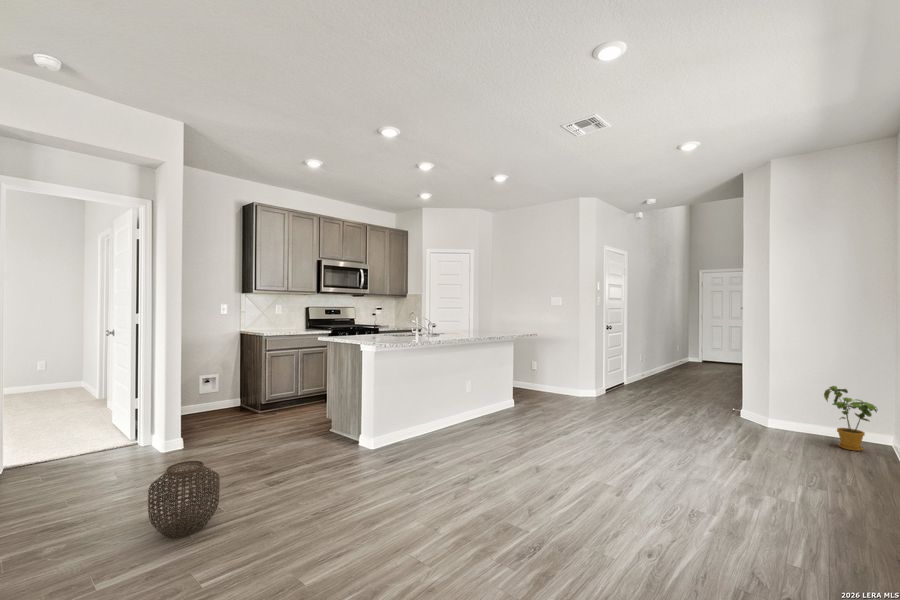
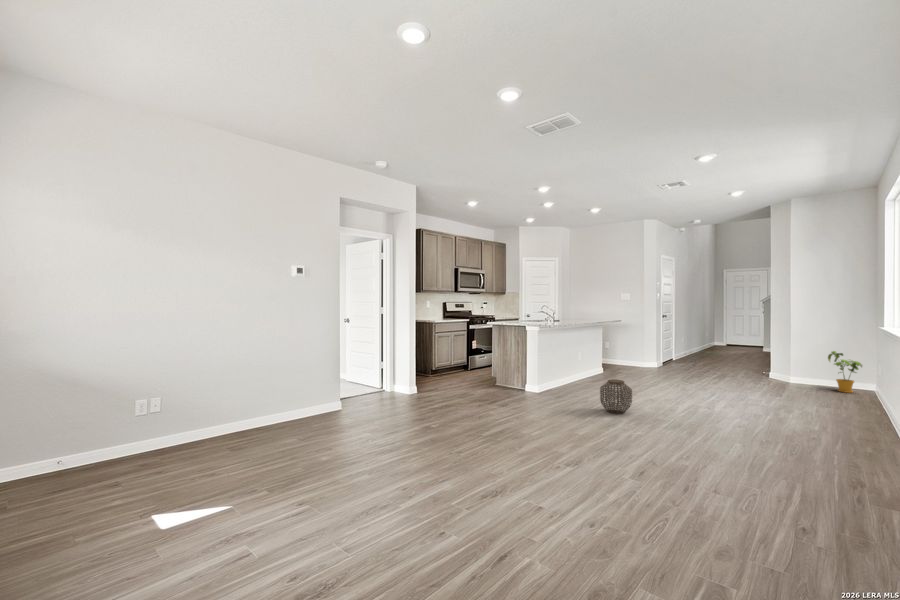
woven basket: present [148,461,220,538] -> present [600,380,632,414]

